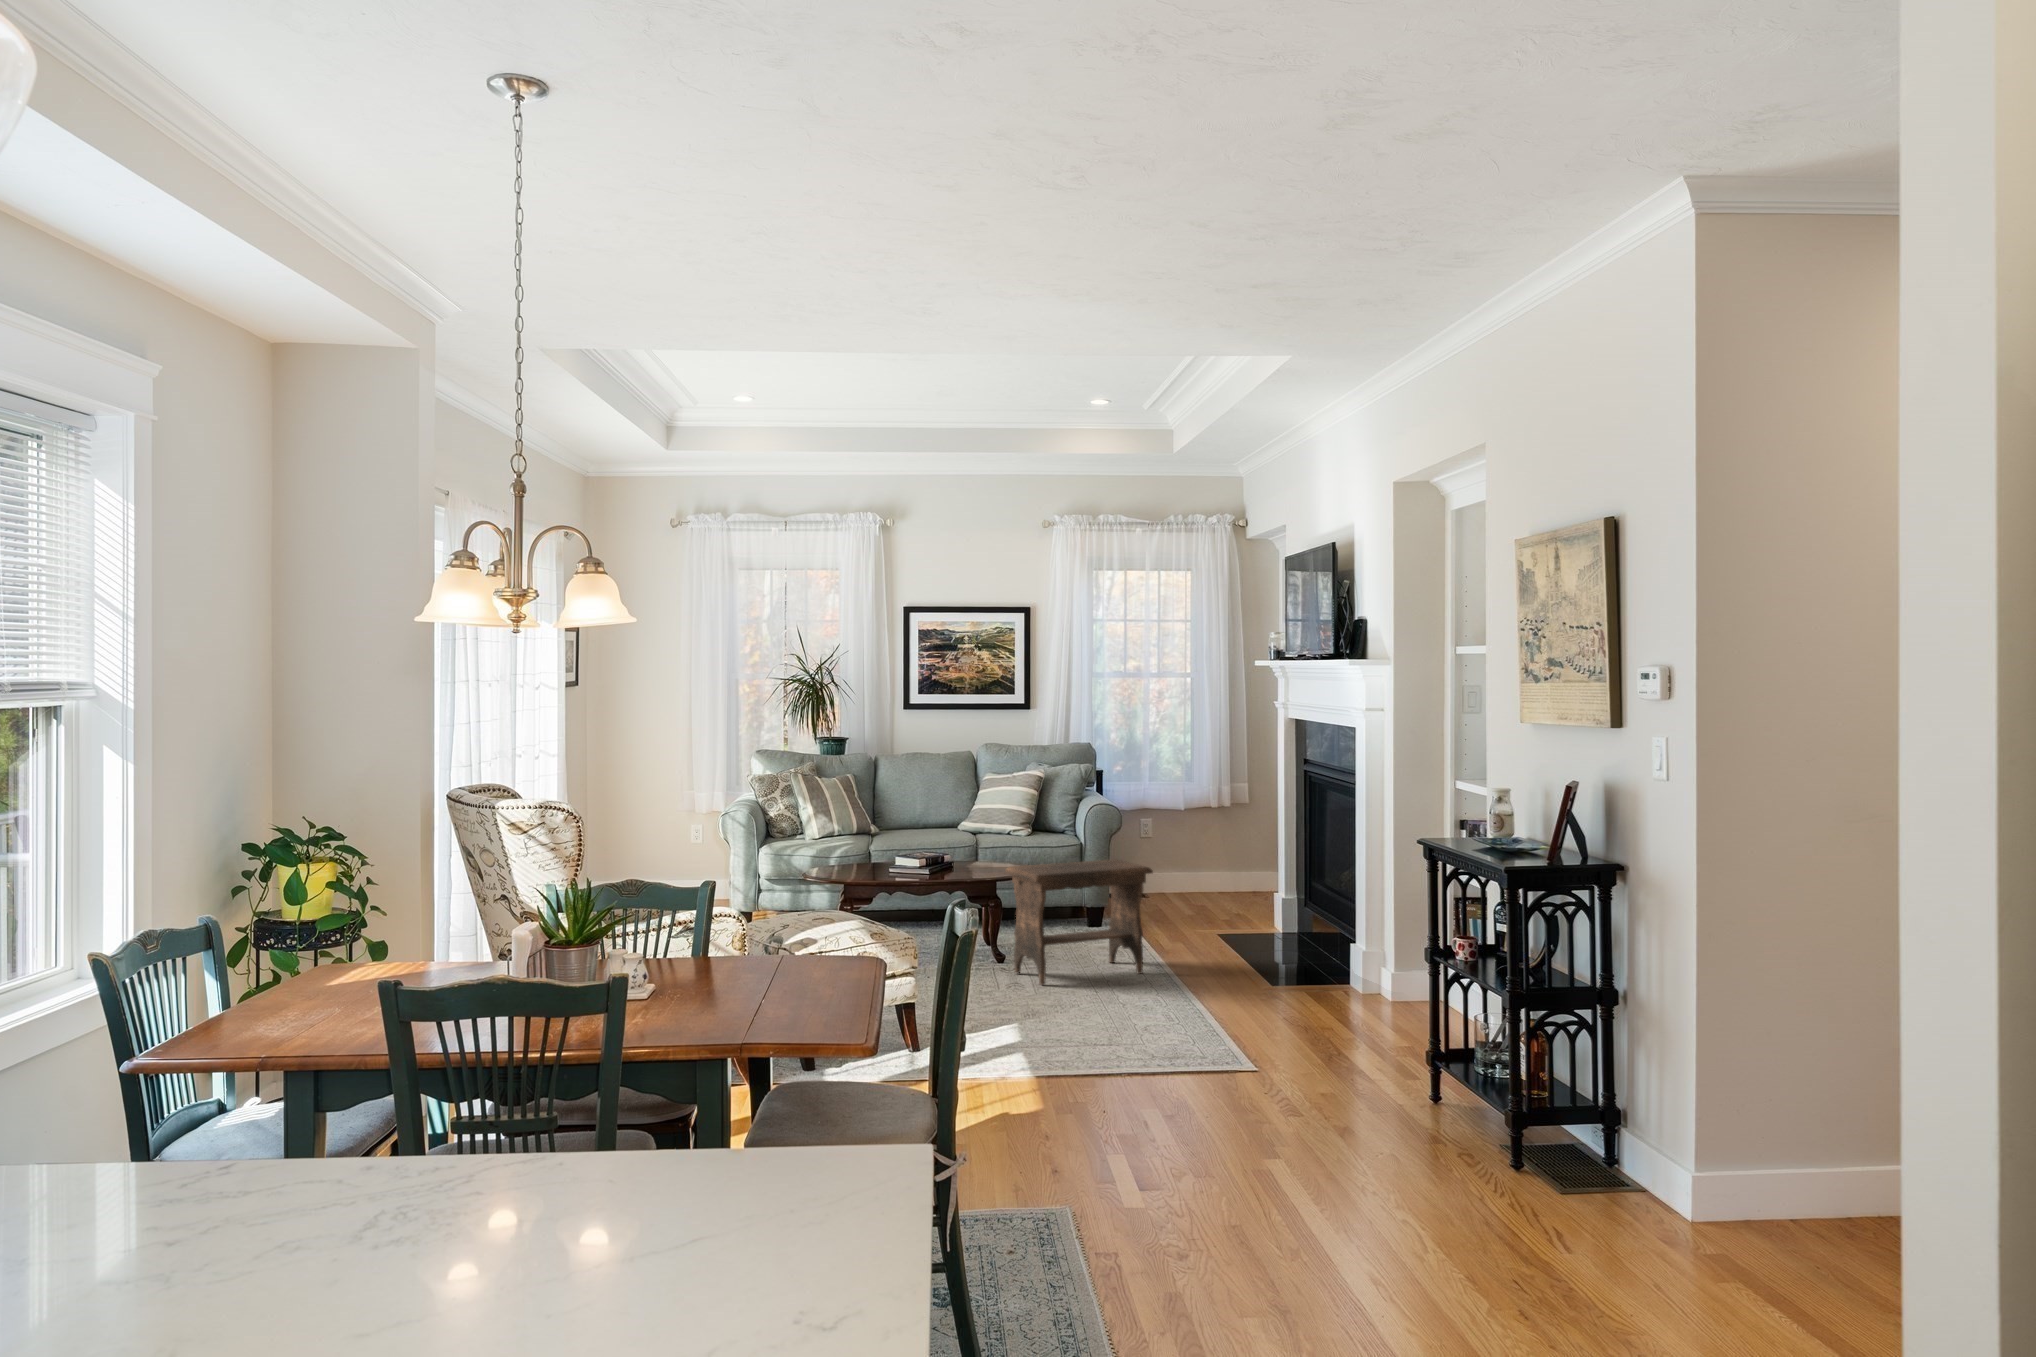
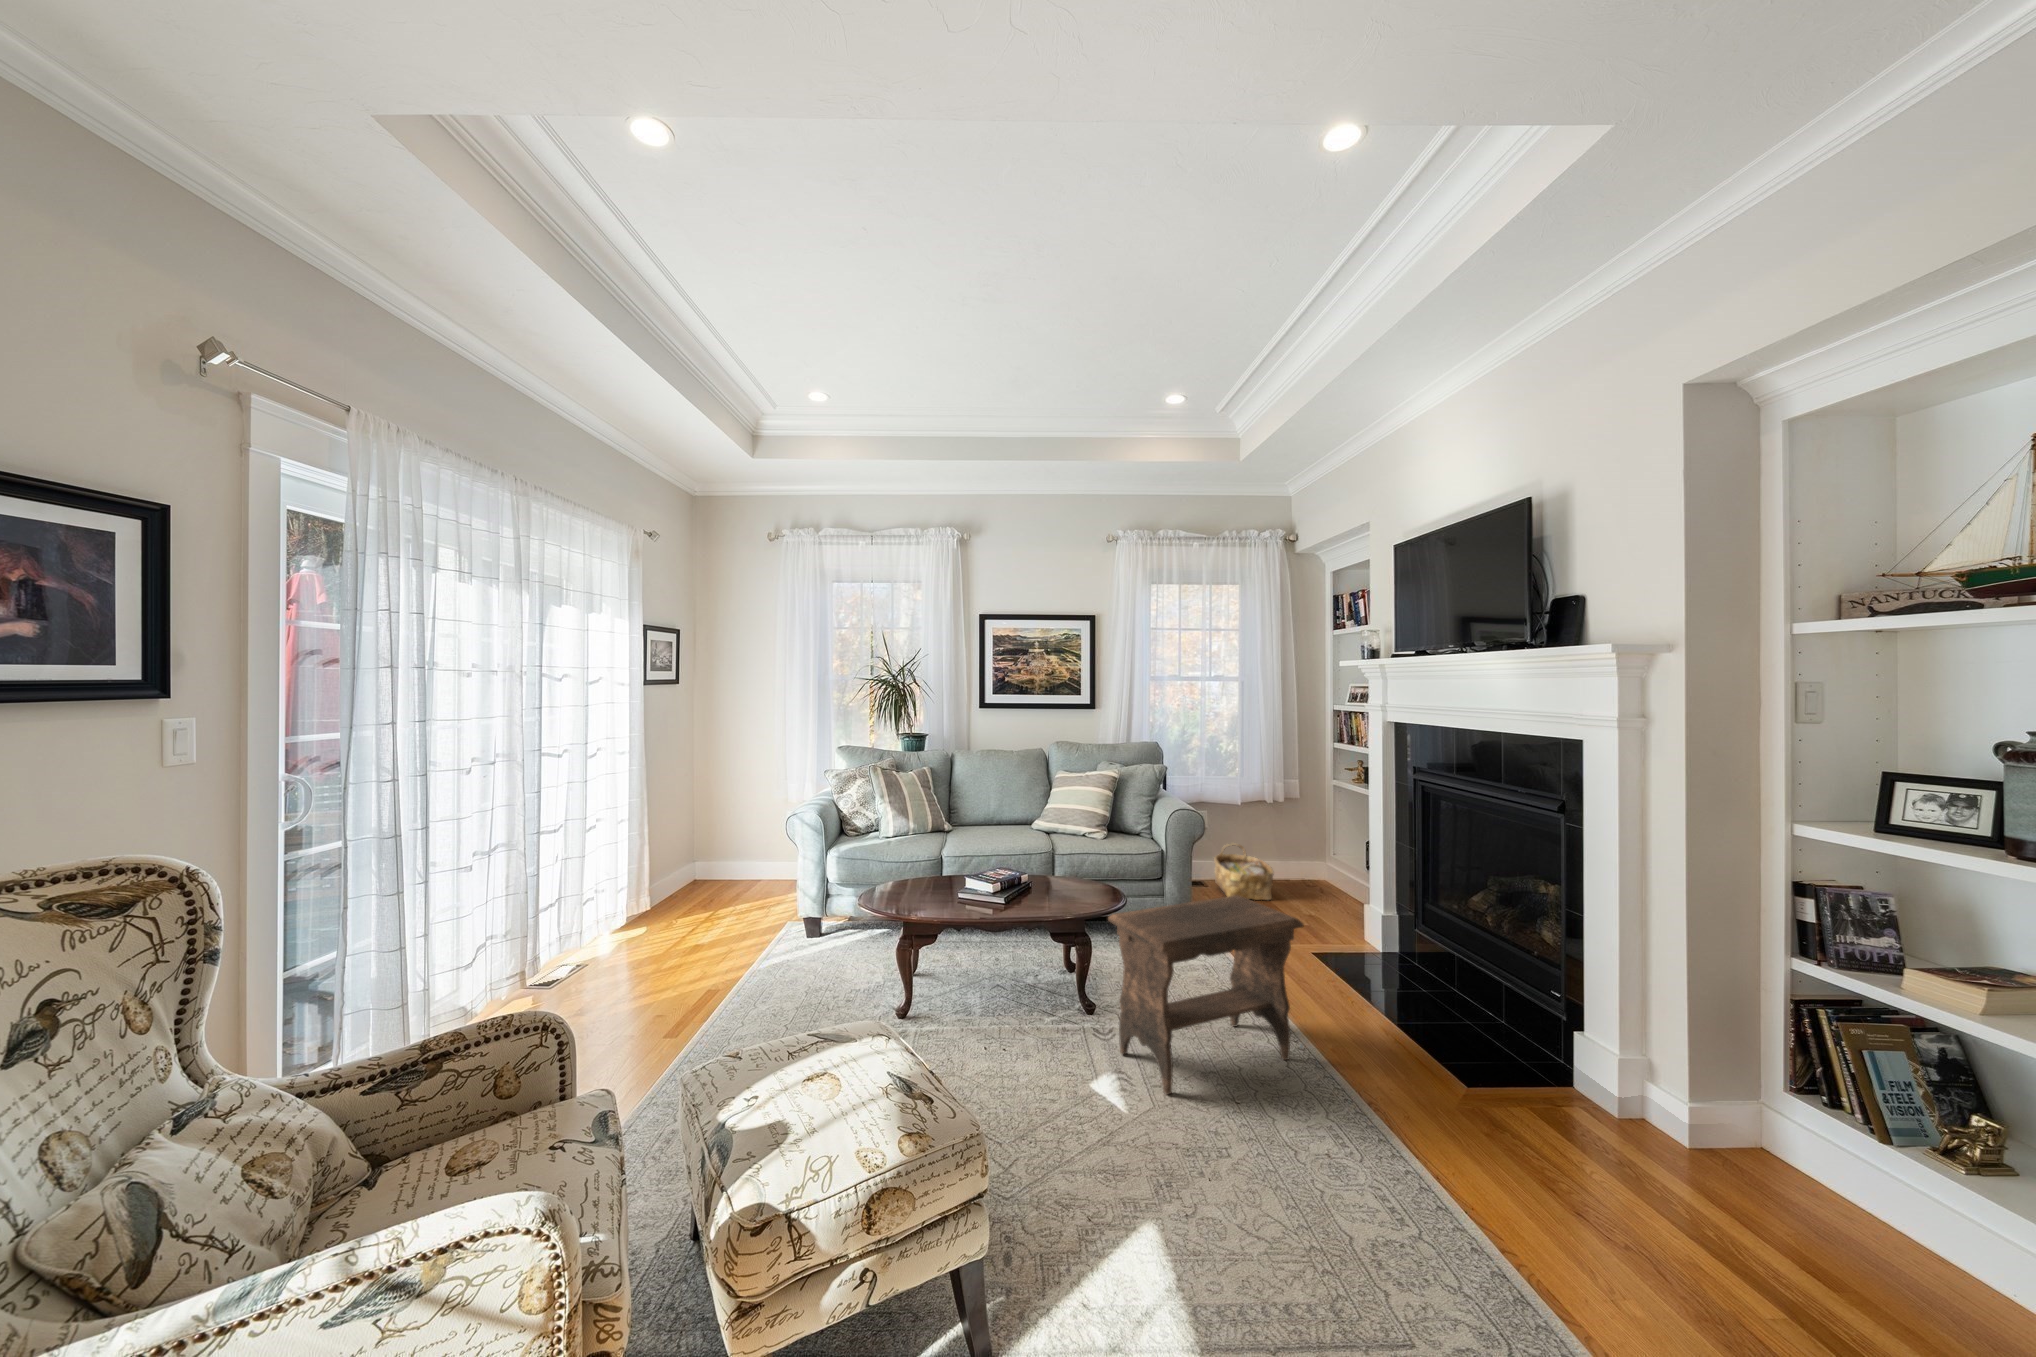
woven basket: none [1155,851,1212,905] -> present [1214,843,1273,900]

